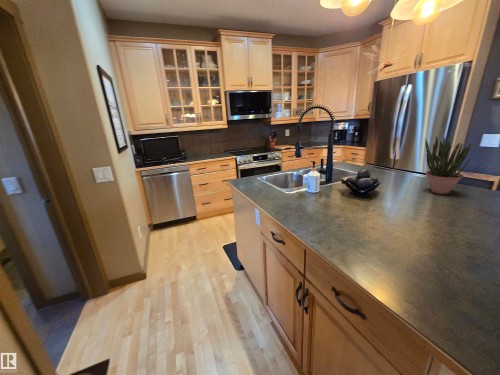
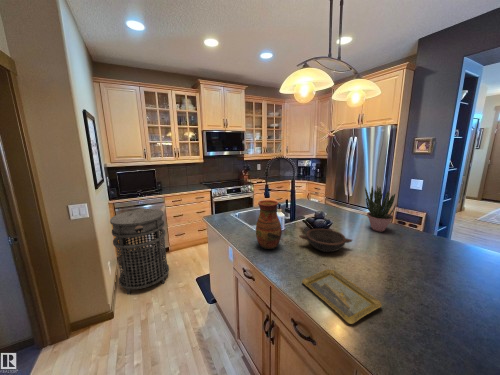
vase: none [286,155,318,212] -> present [256,200,282,249]
trash can: none [136,176,196,258] -> present [110,209,169,294]
bowl: none [339,189,409,215] -> present [299,229,352,252]
tray: none [345,232,458,295] -> present [302,269,382,324]

